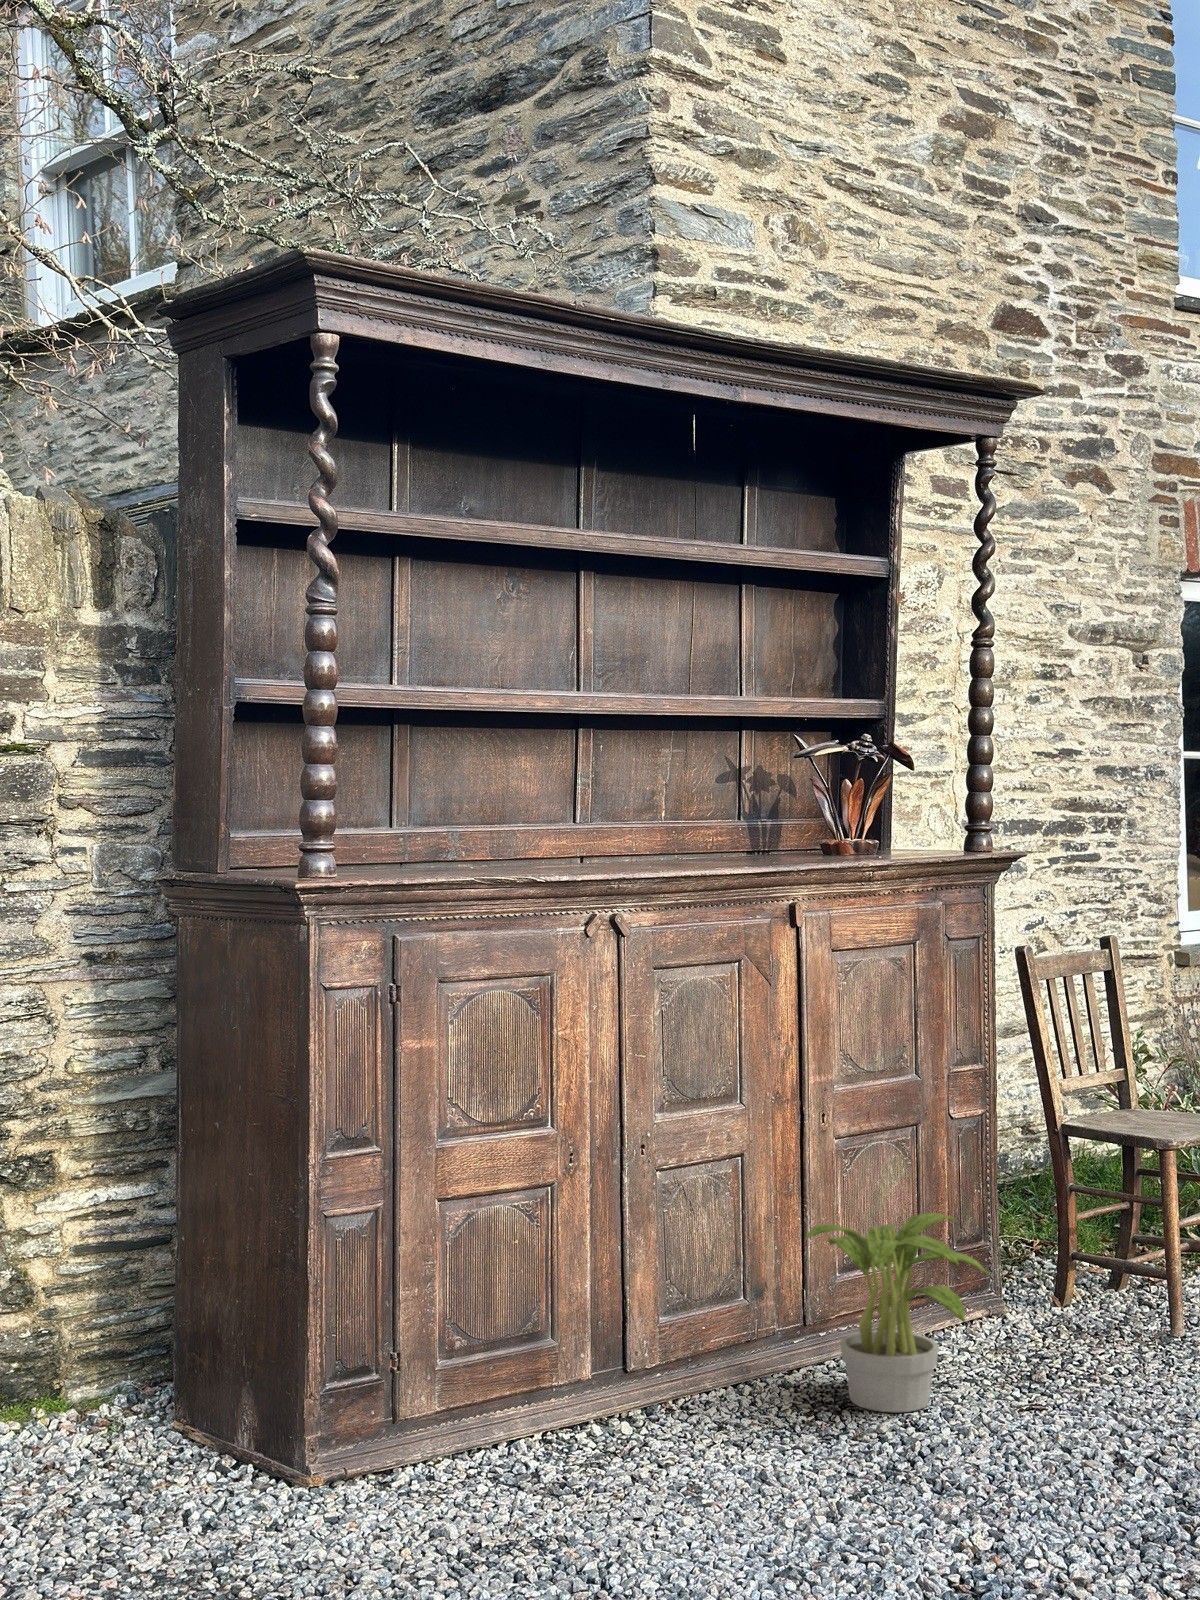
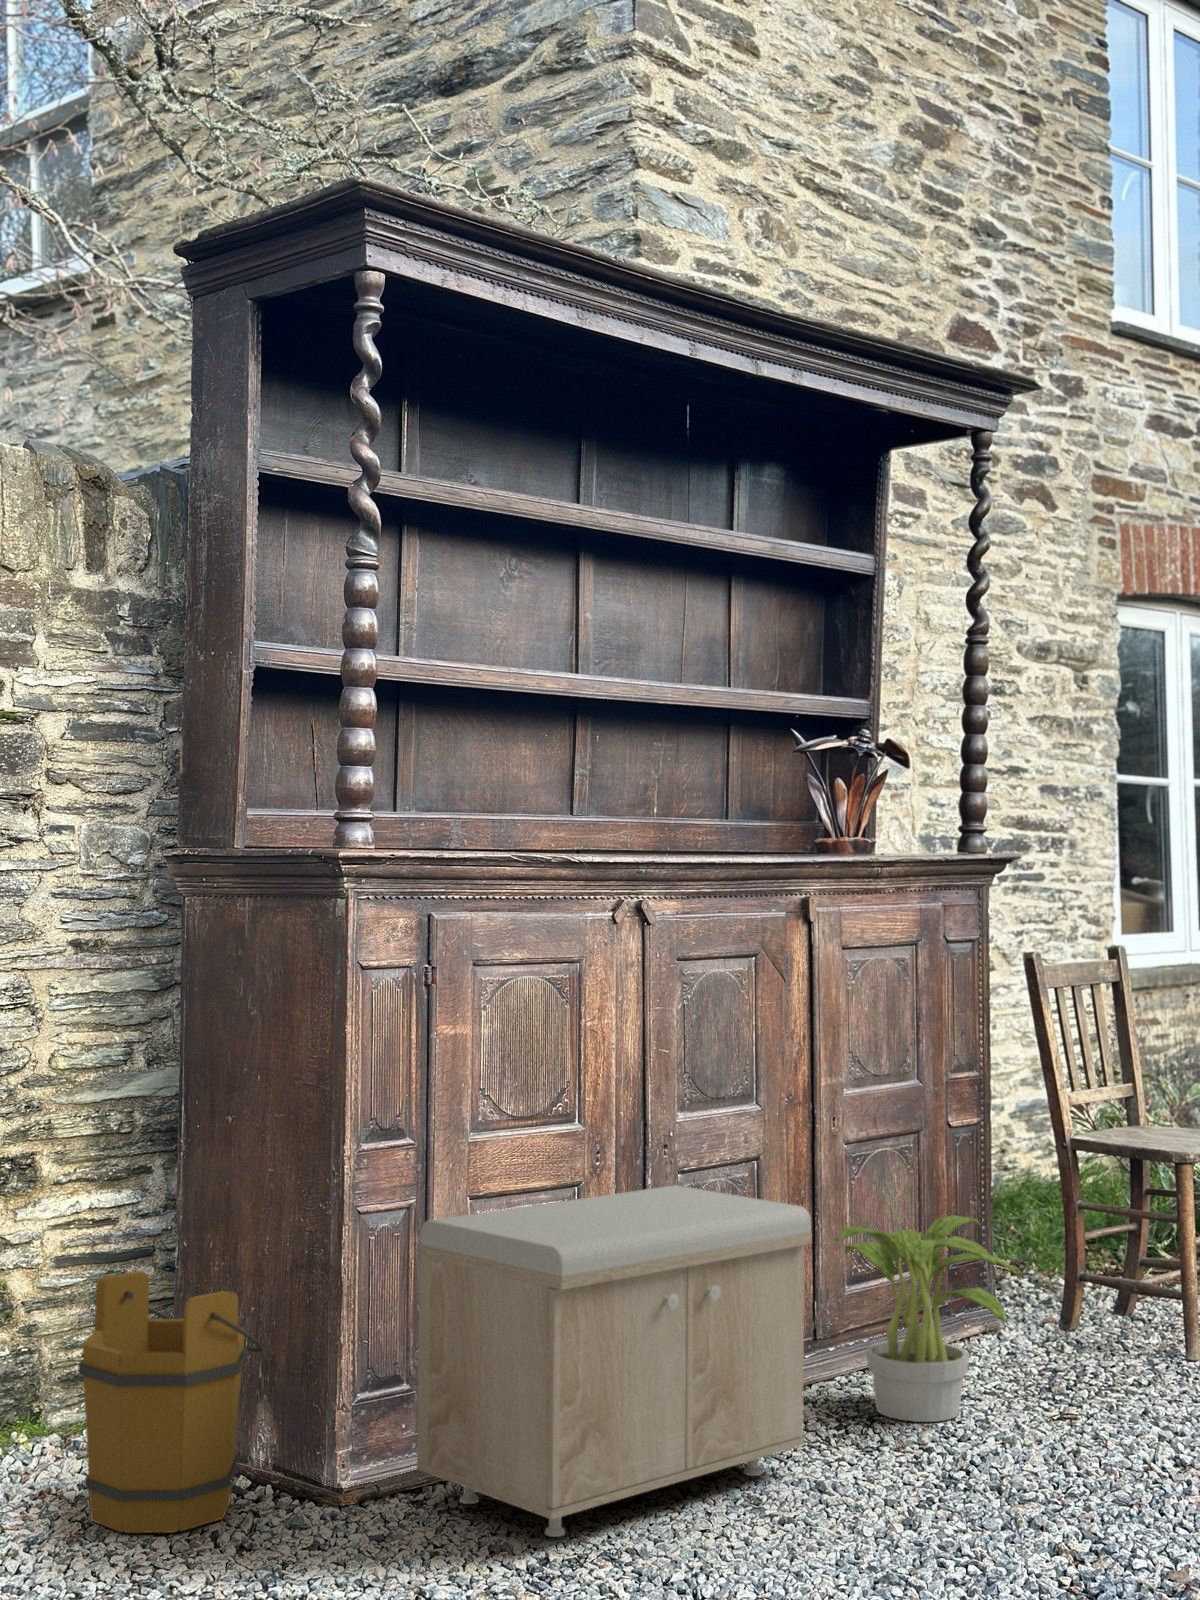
storage bench: none [381,1185,760,1524] -> present [417,1185,812,1537]
bucket: none [67,1264,240,1508] -> present [79,1271,263,1533]

